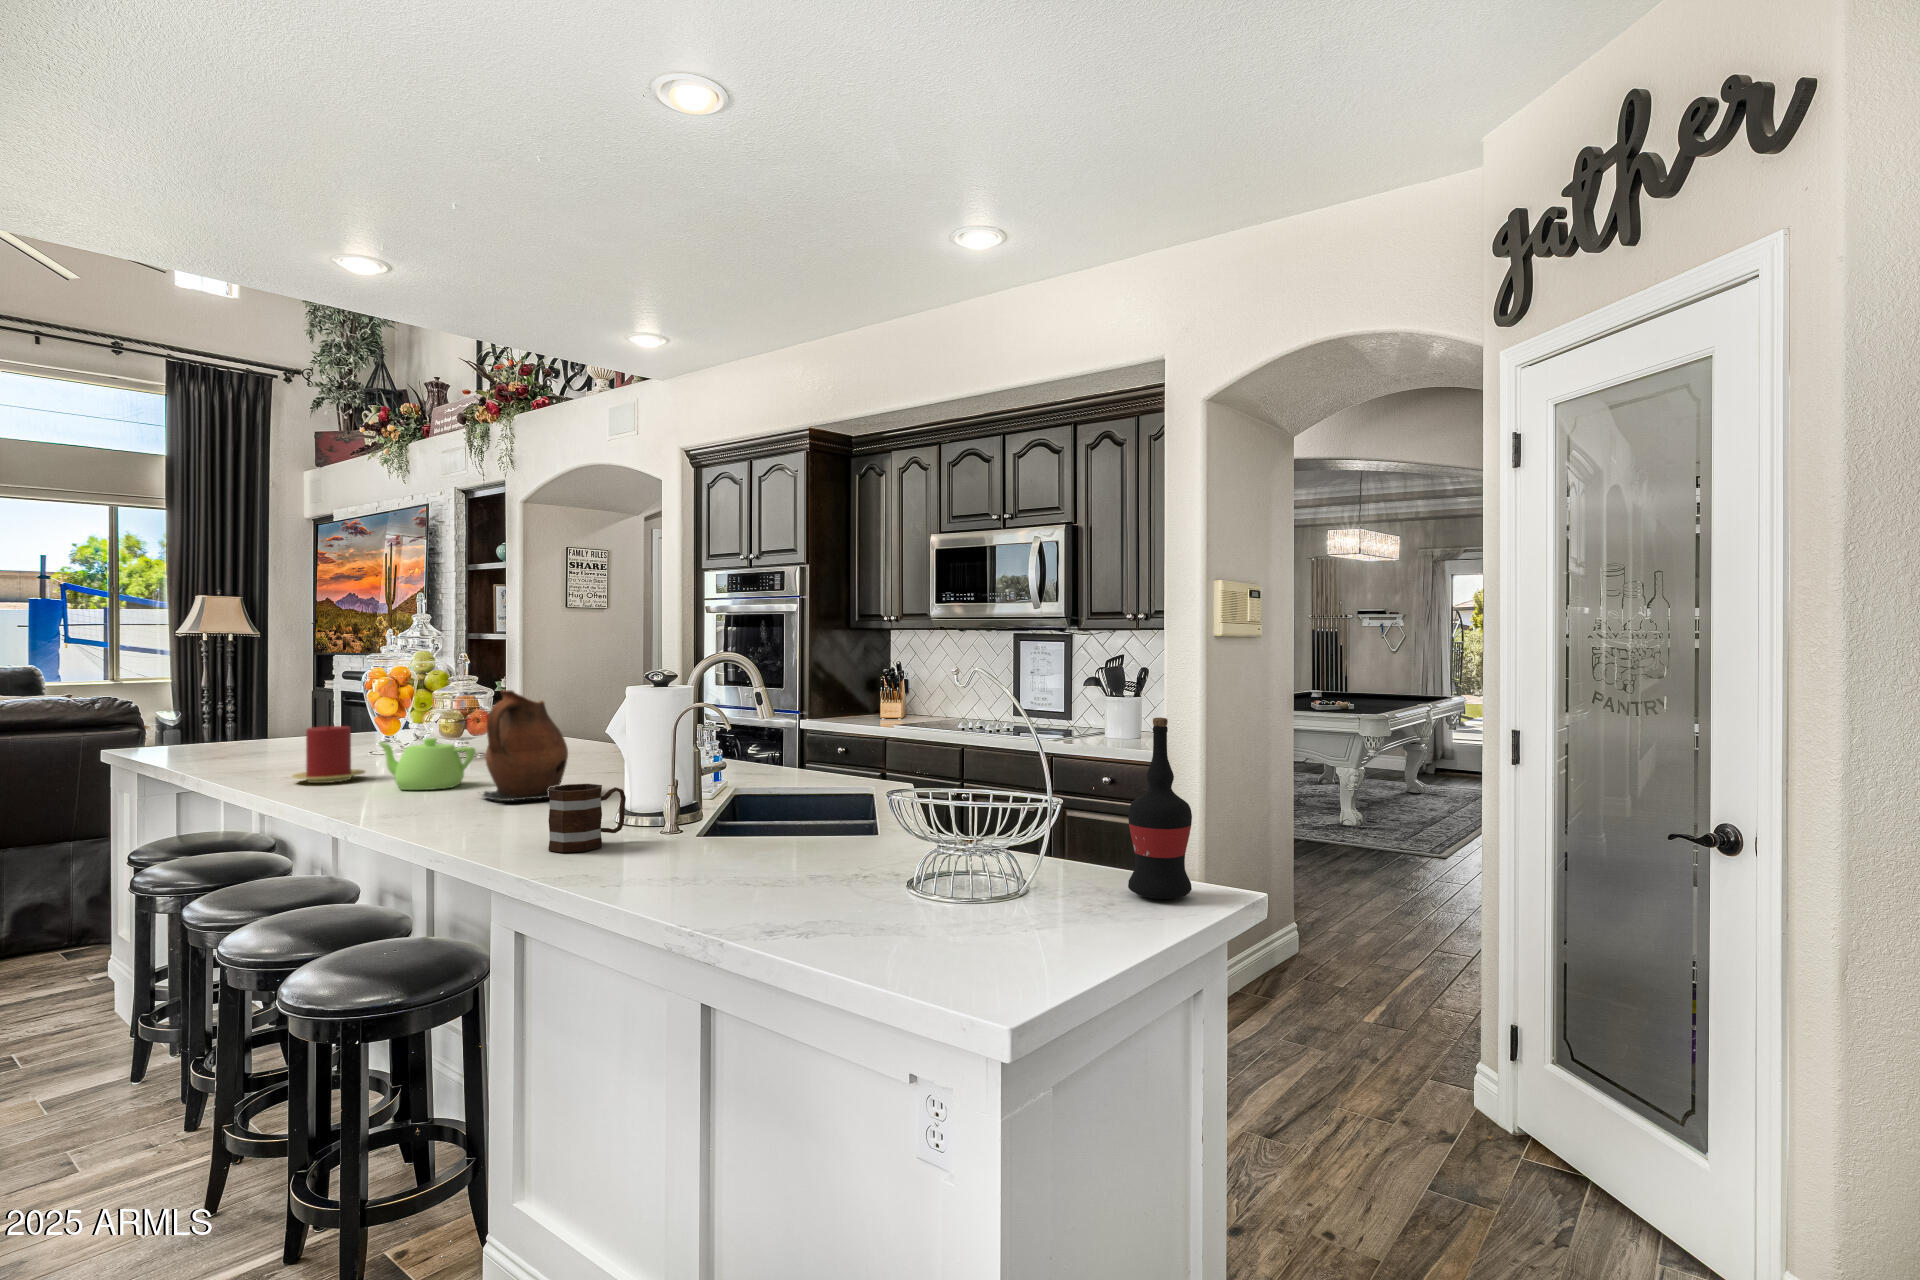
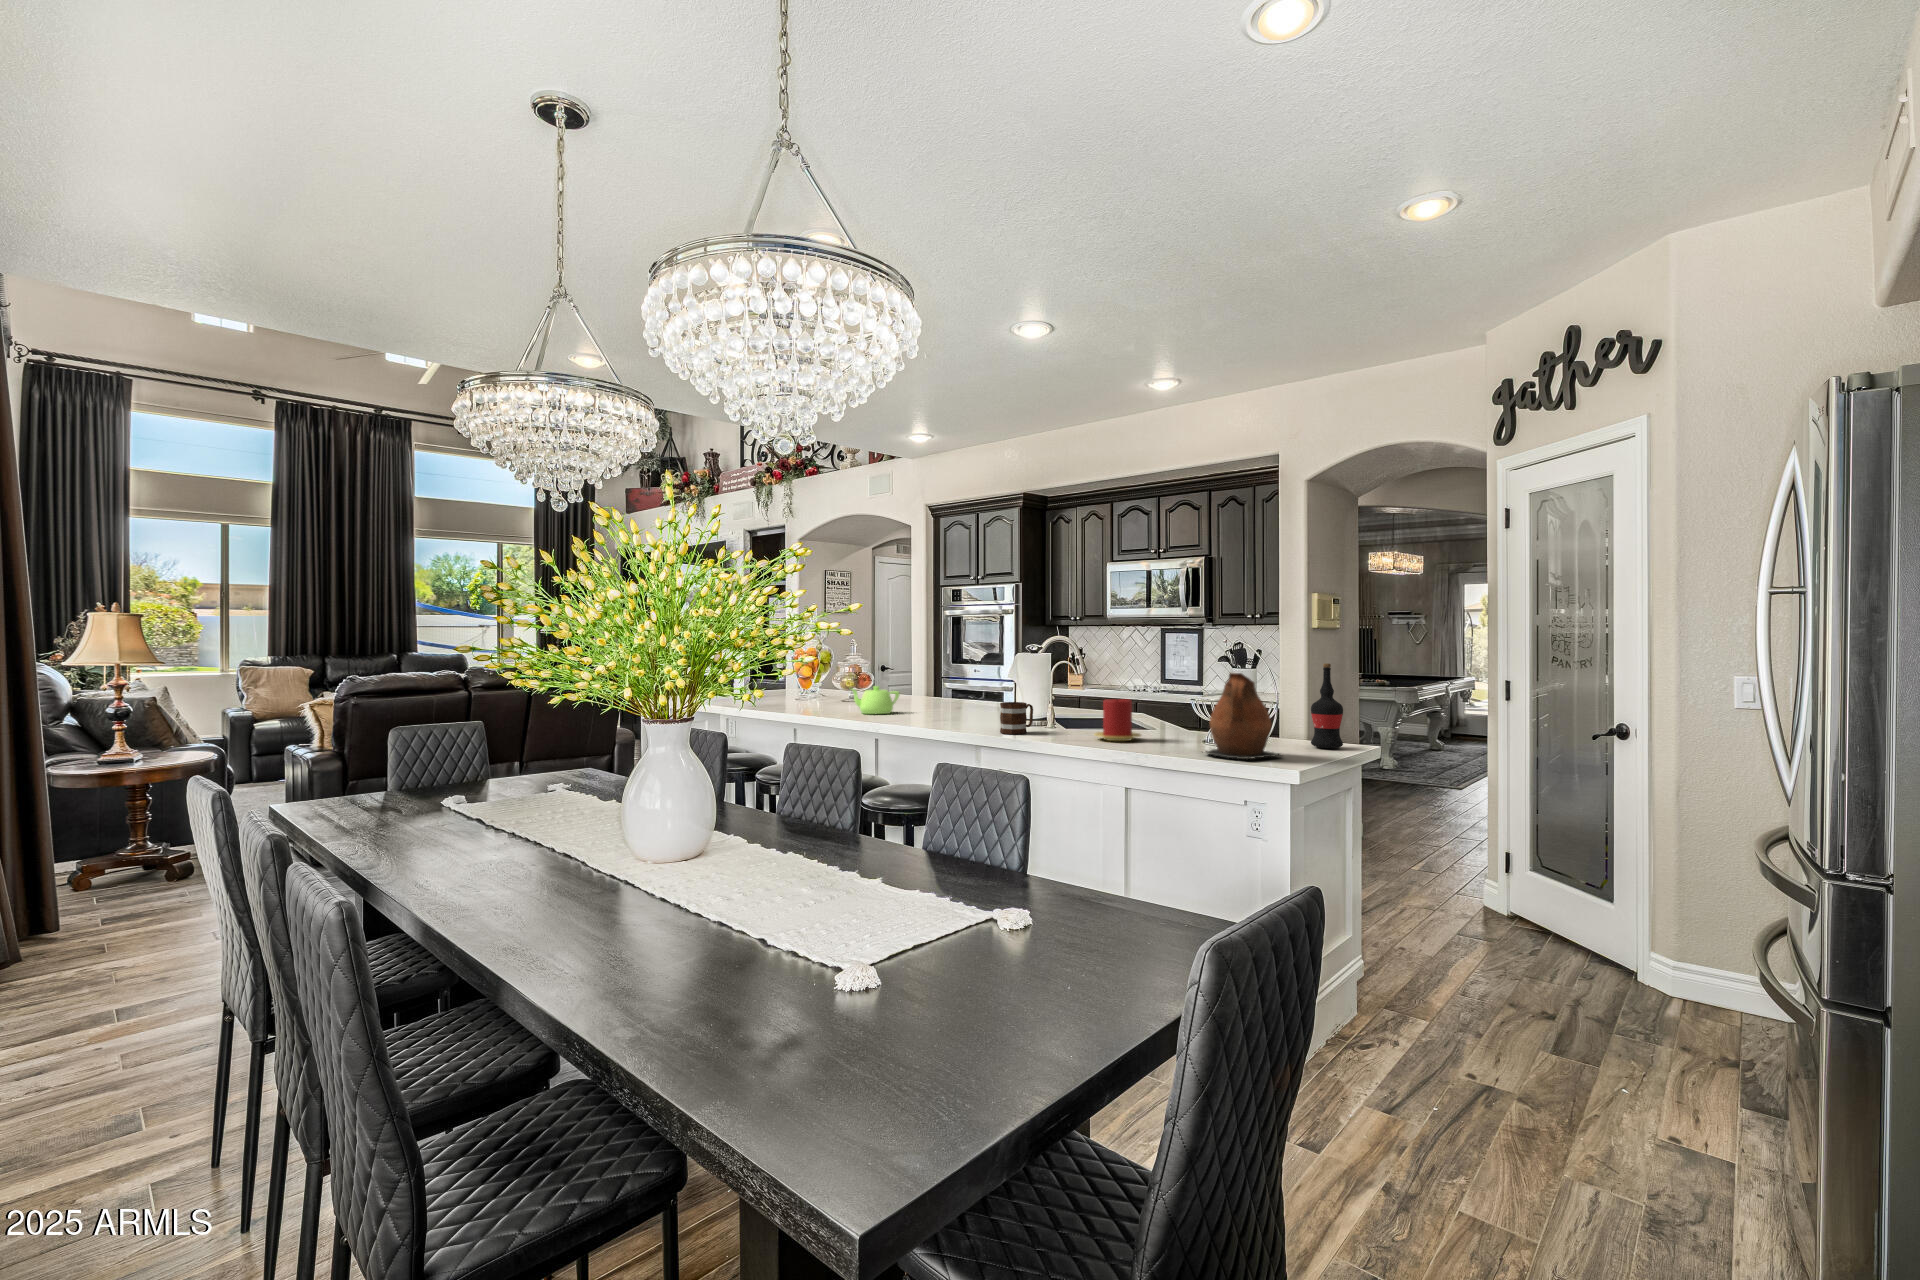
ceramic pitcher: present [482,690,568,801] -> present [1206,673,1282,759]
candle: present [292,726,365,783] -> present [1095,699,1141,741]

